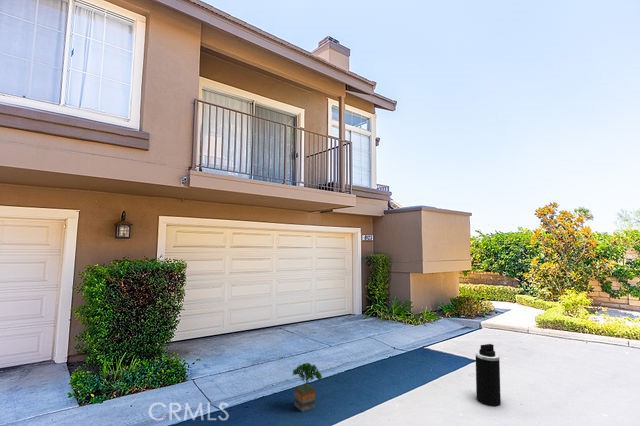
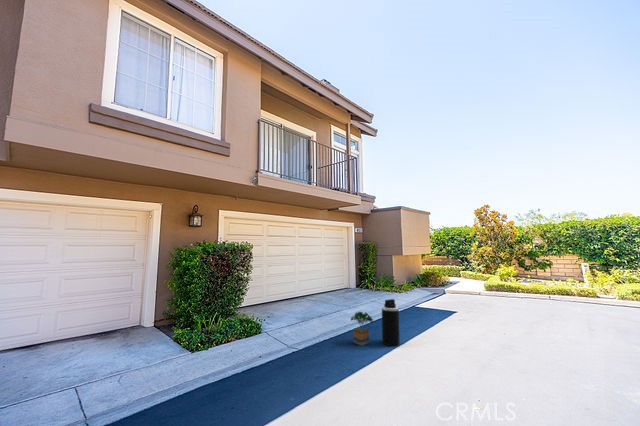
trash can: present [476,344,501,406] -> present [382,299,400,346]

